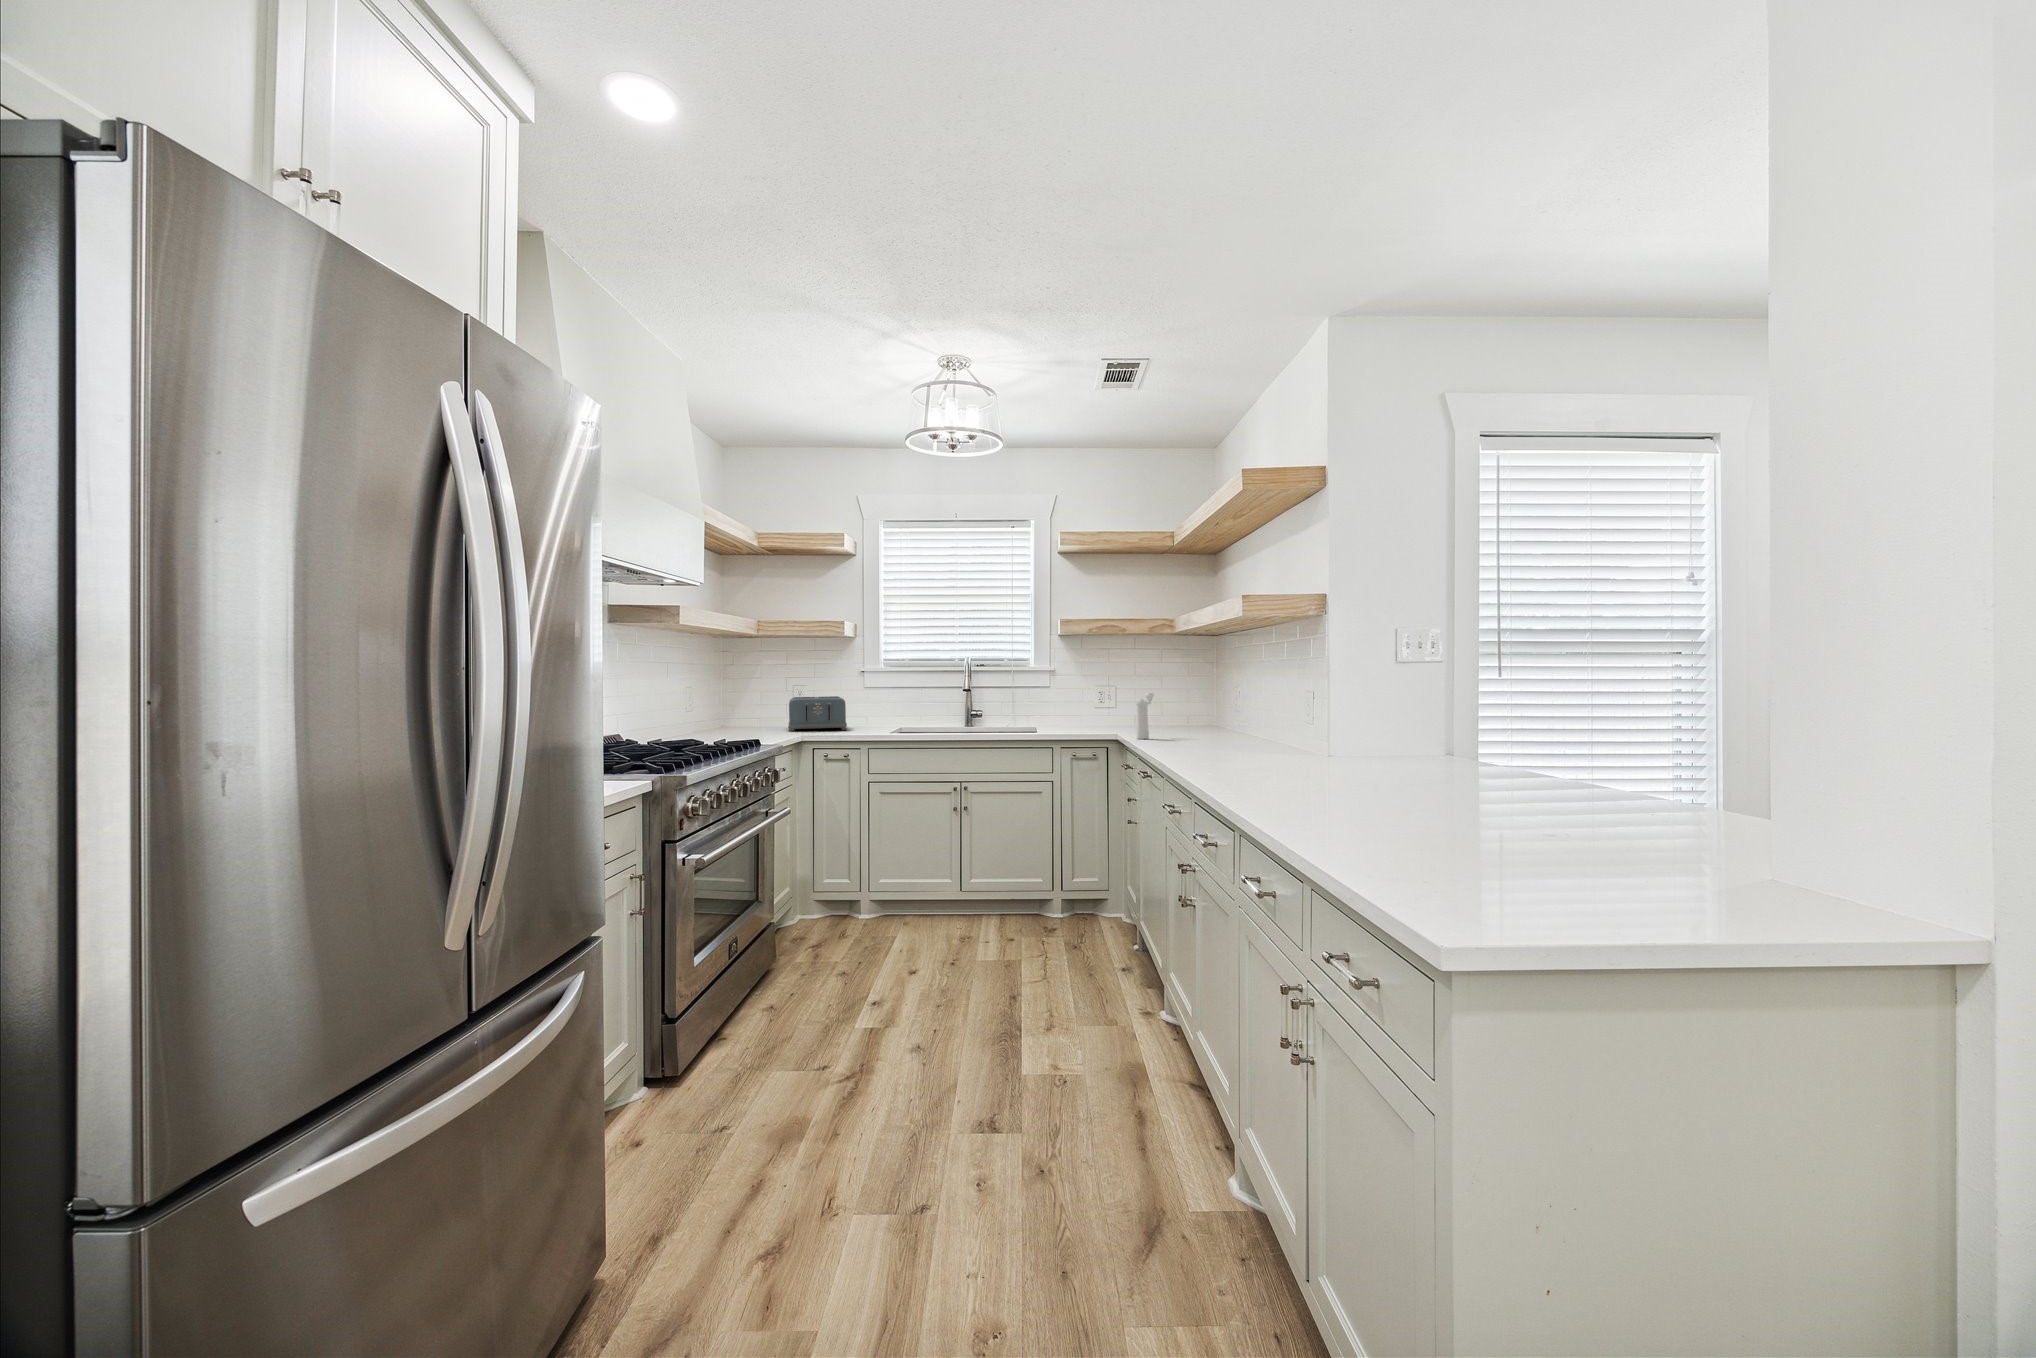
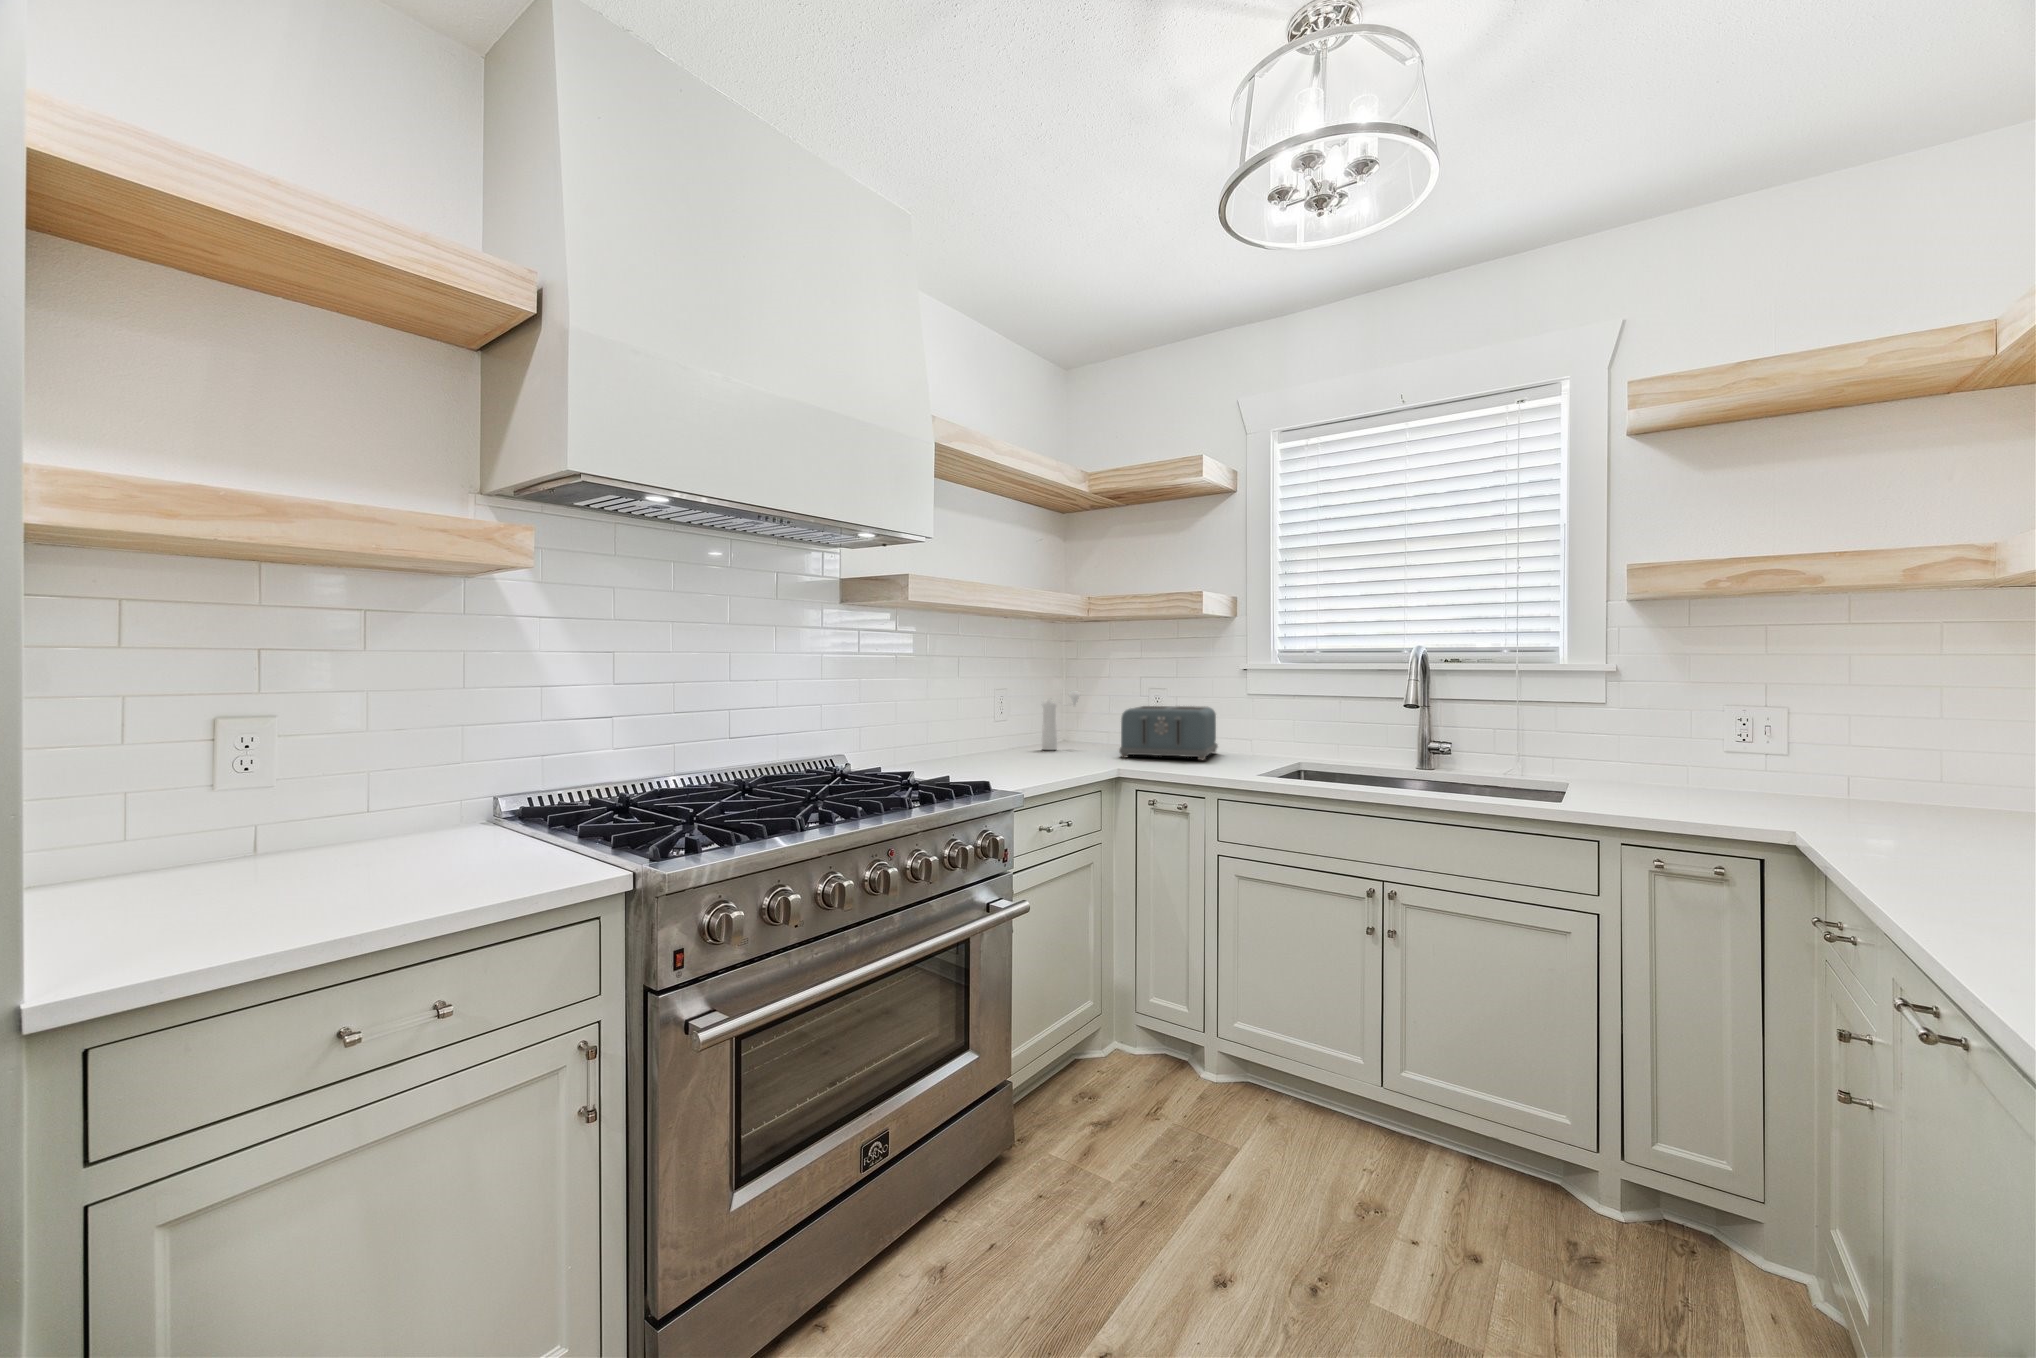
pepper mill: present [1136,693,1154,739] -> present [1042,691,1080,750]

